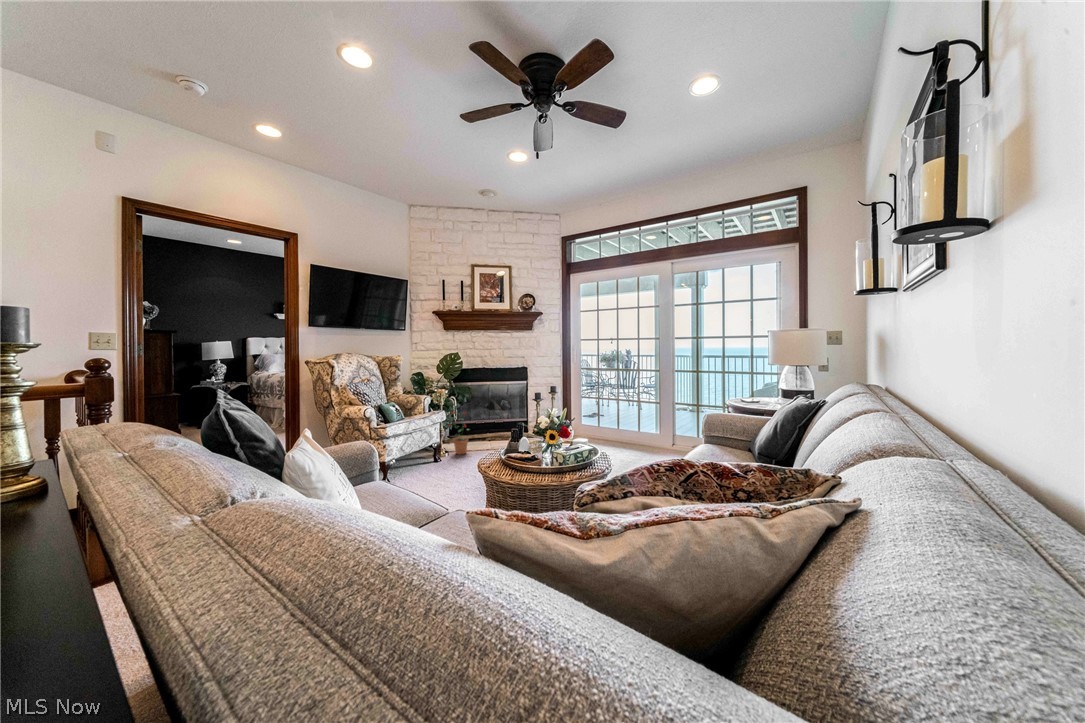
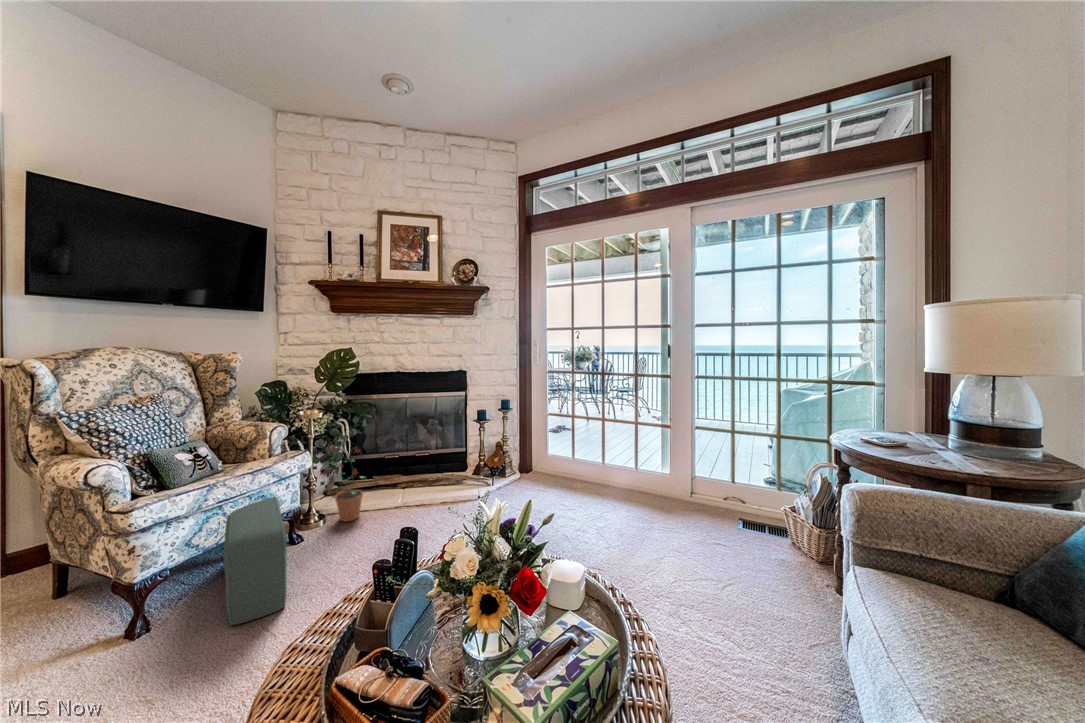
pouf: none [408,431,446,484] -> present [224,497,287,625]

